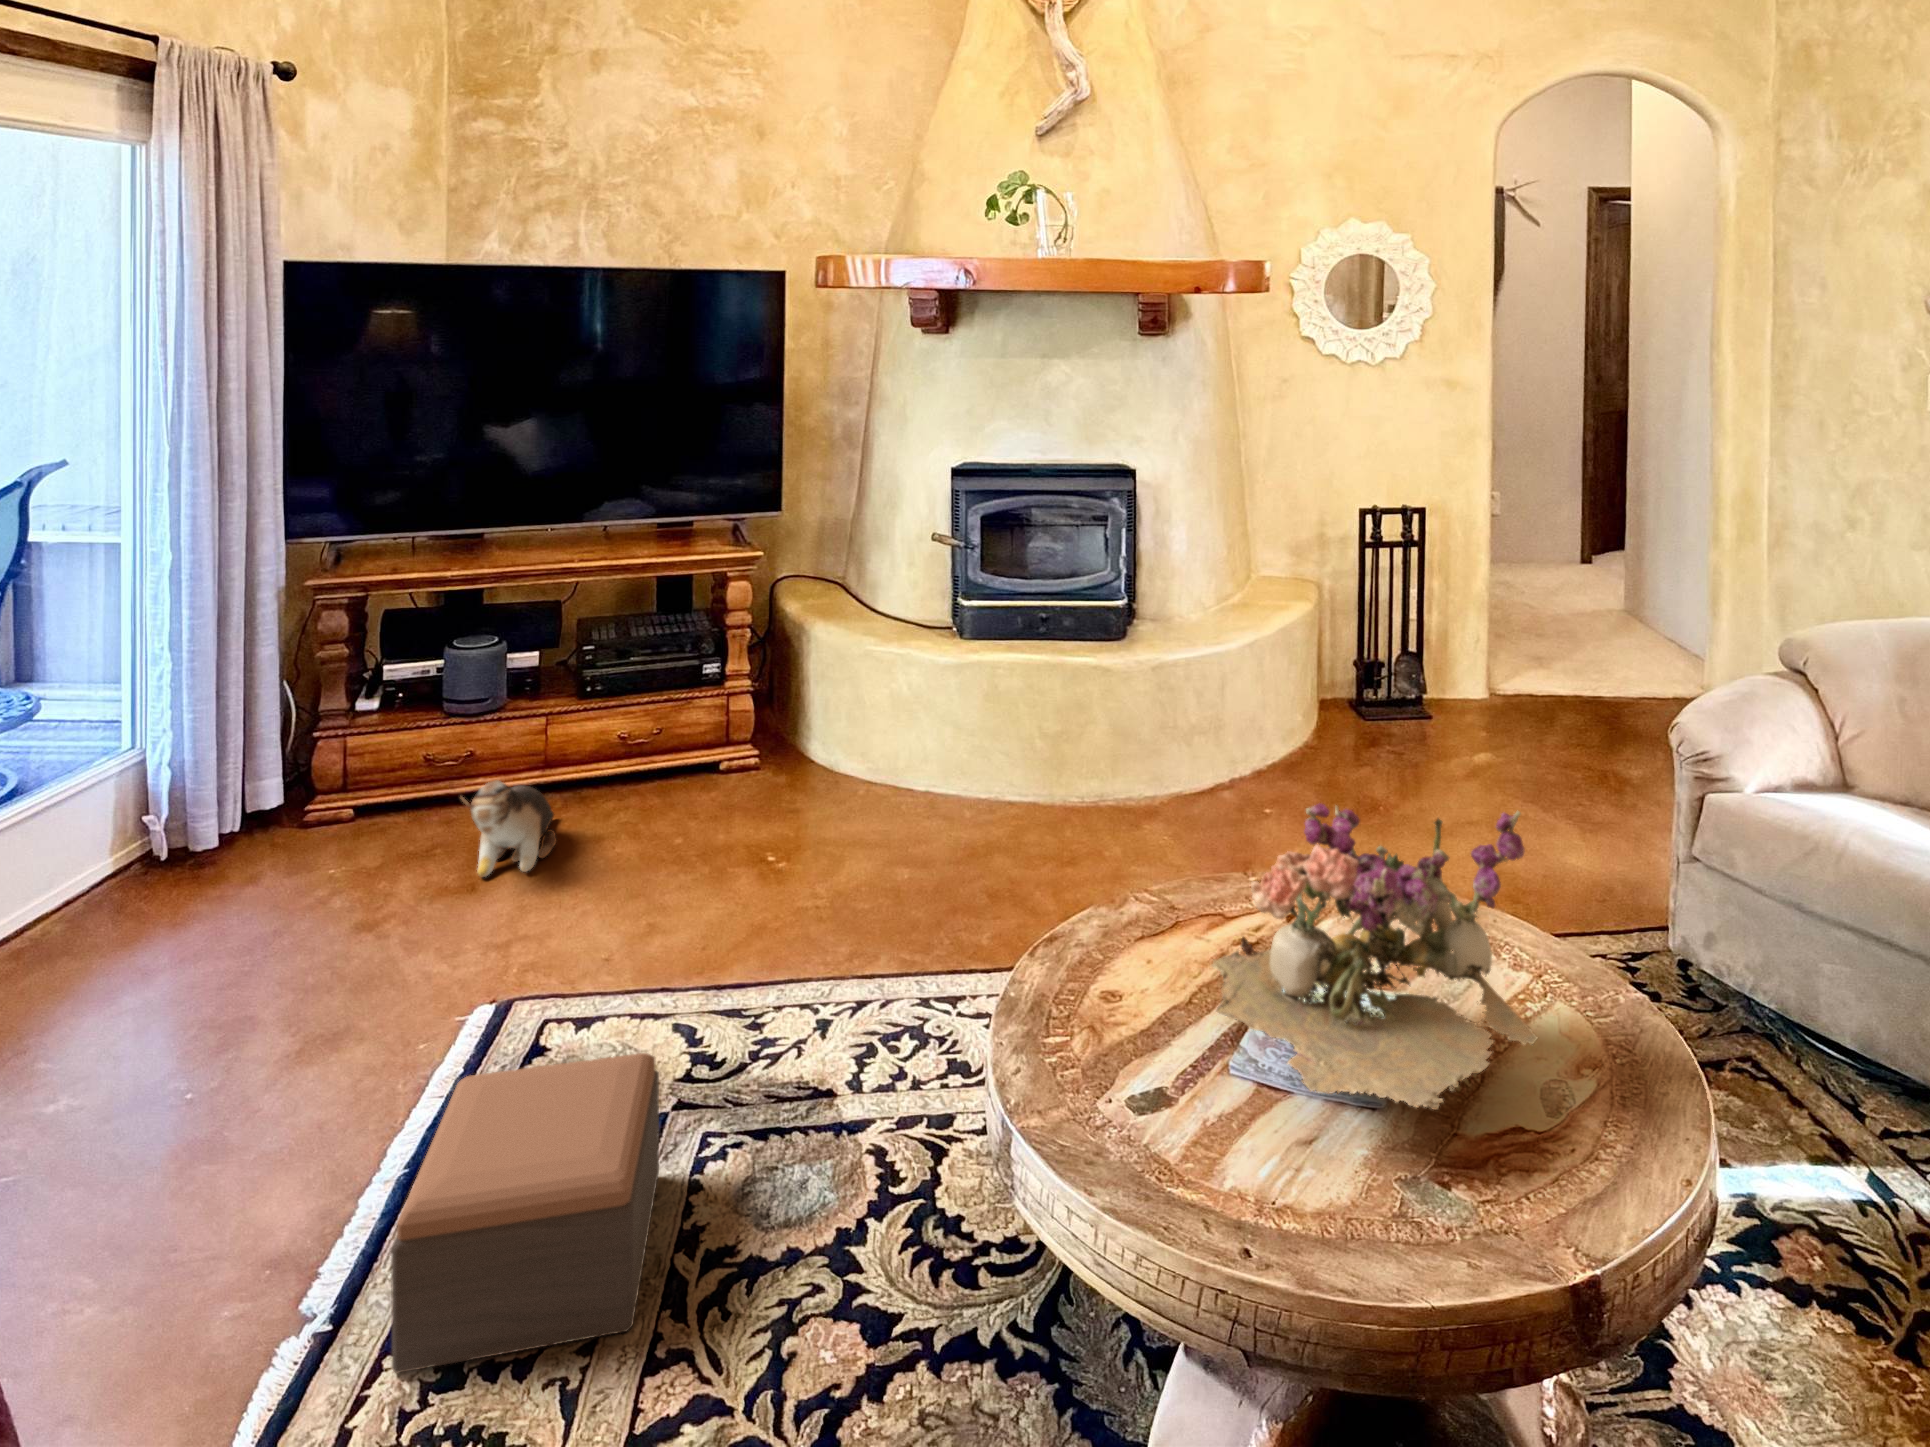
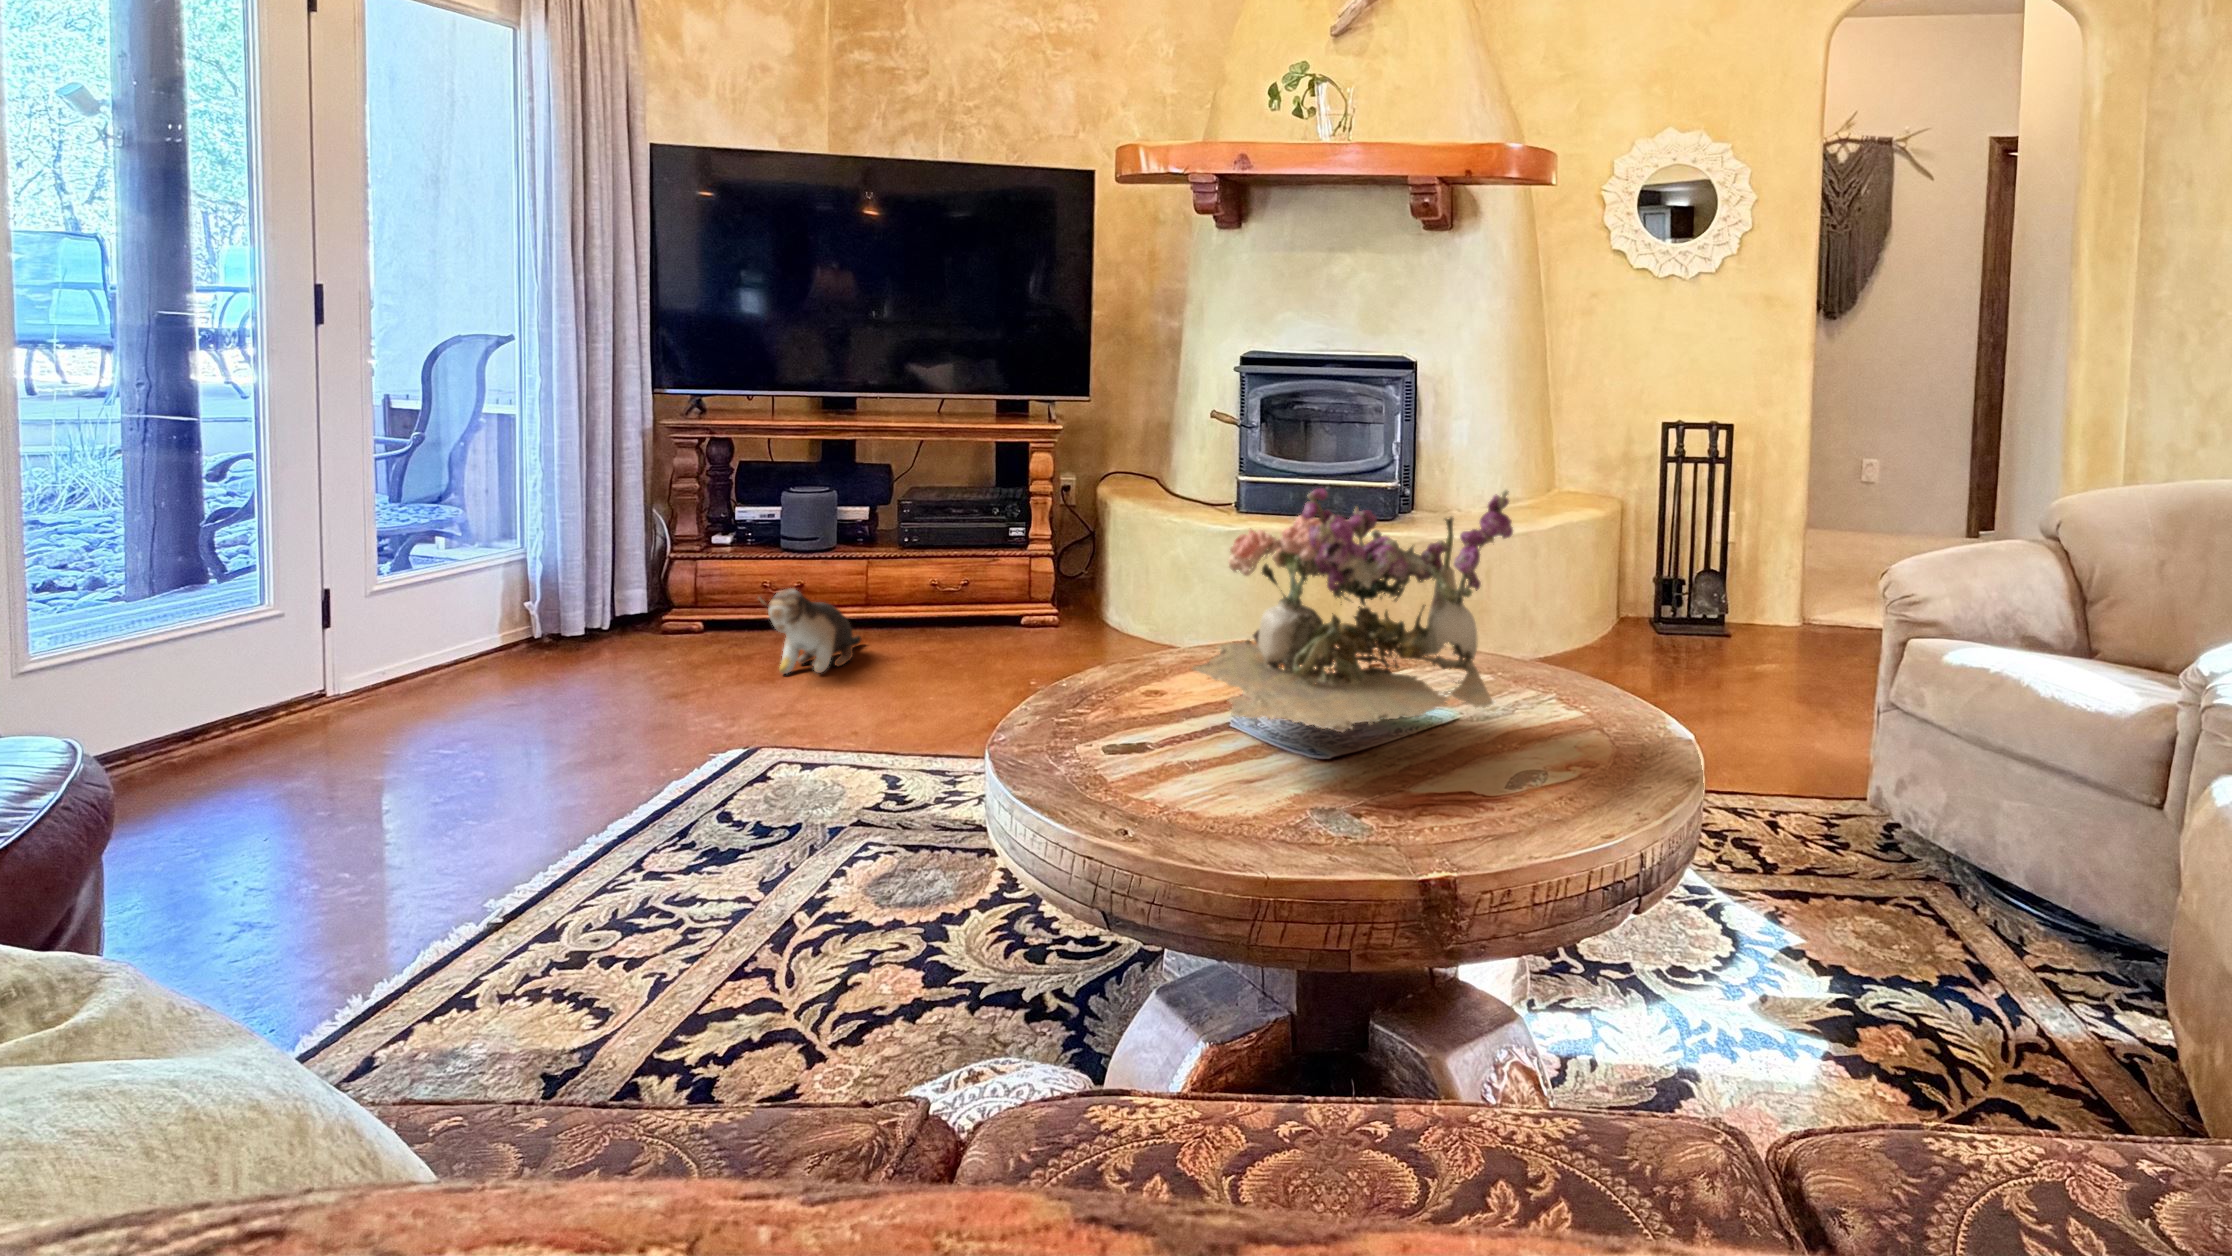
footstool: present [391,1053,659,1373] -> none [534,749,814,953]

